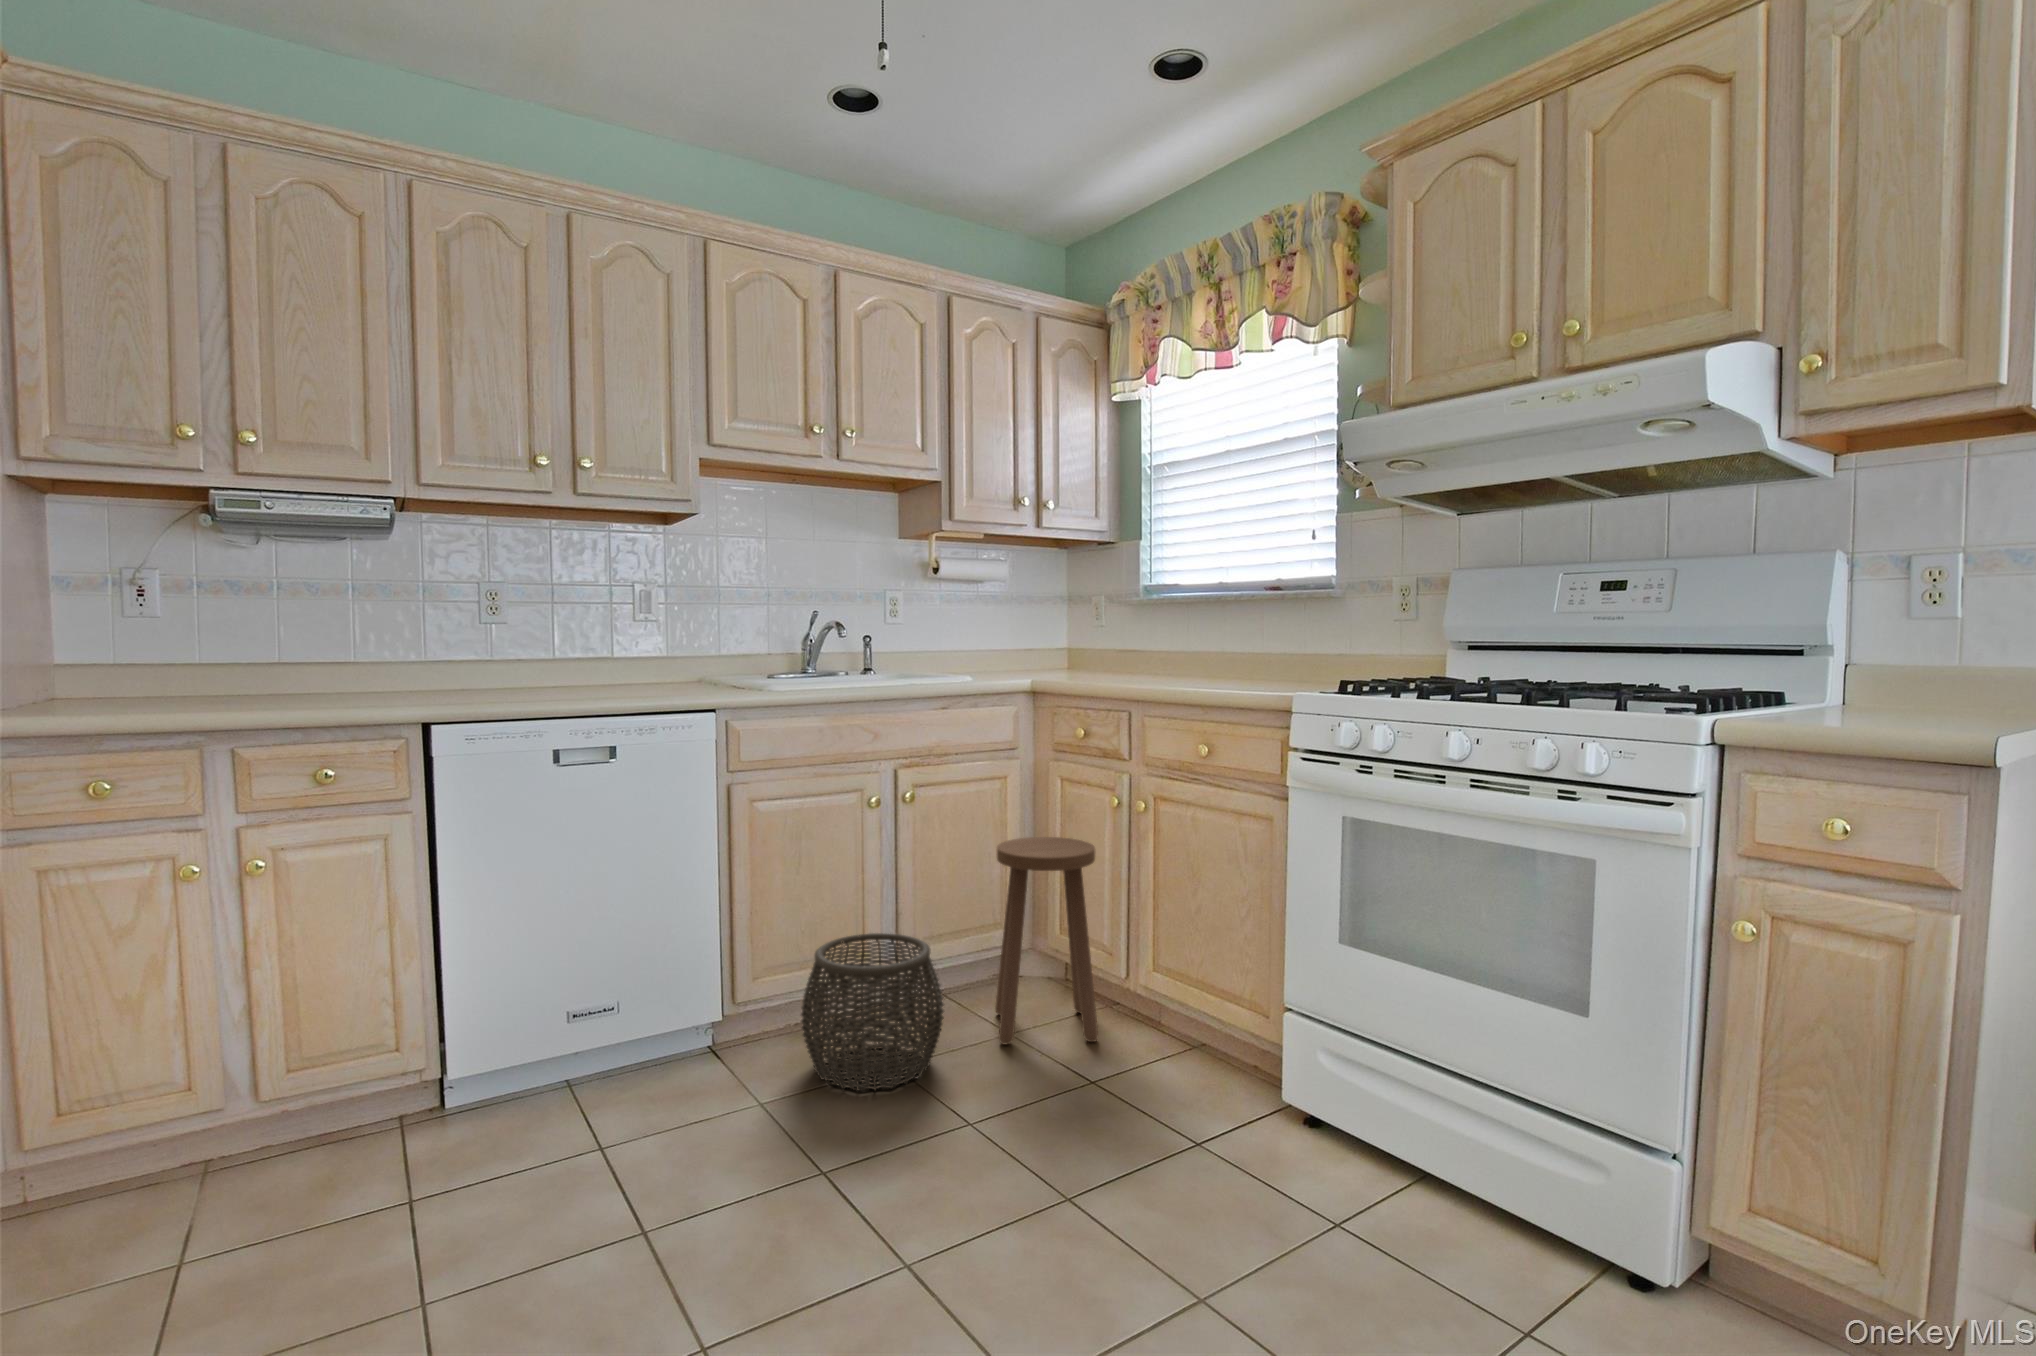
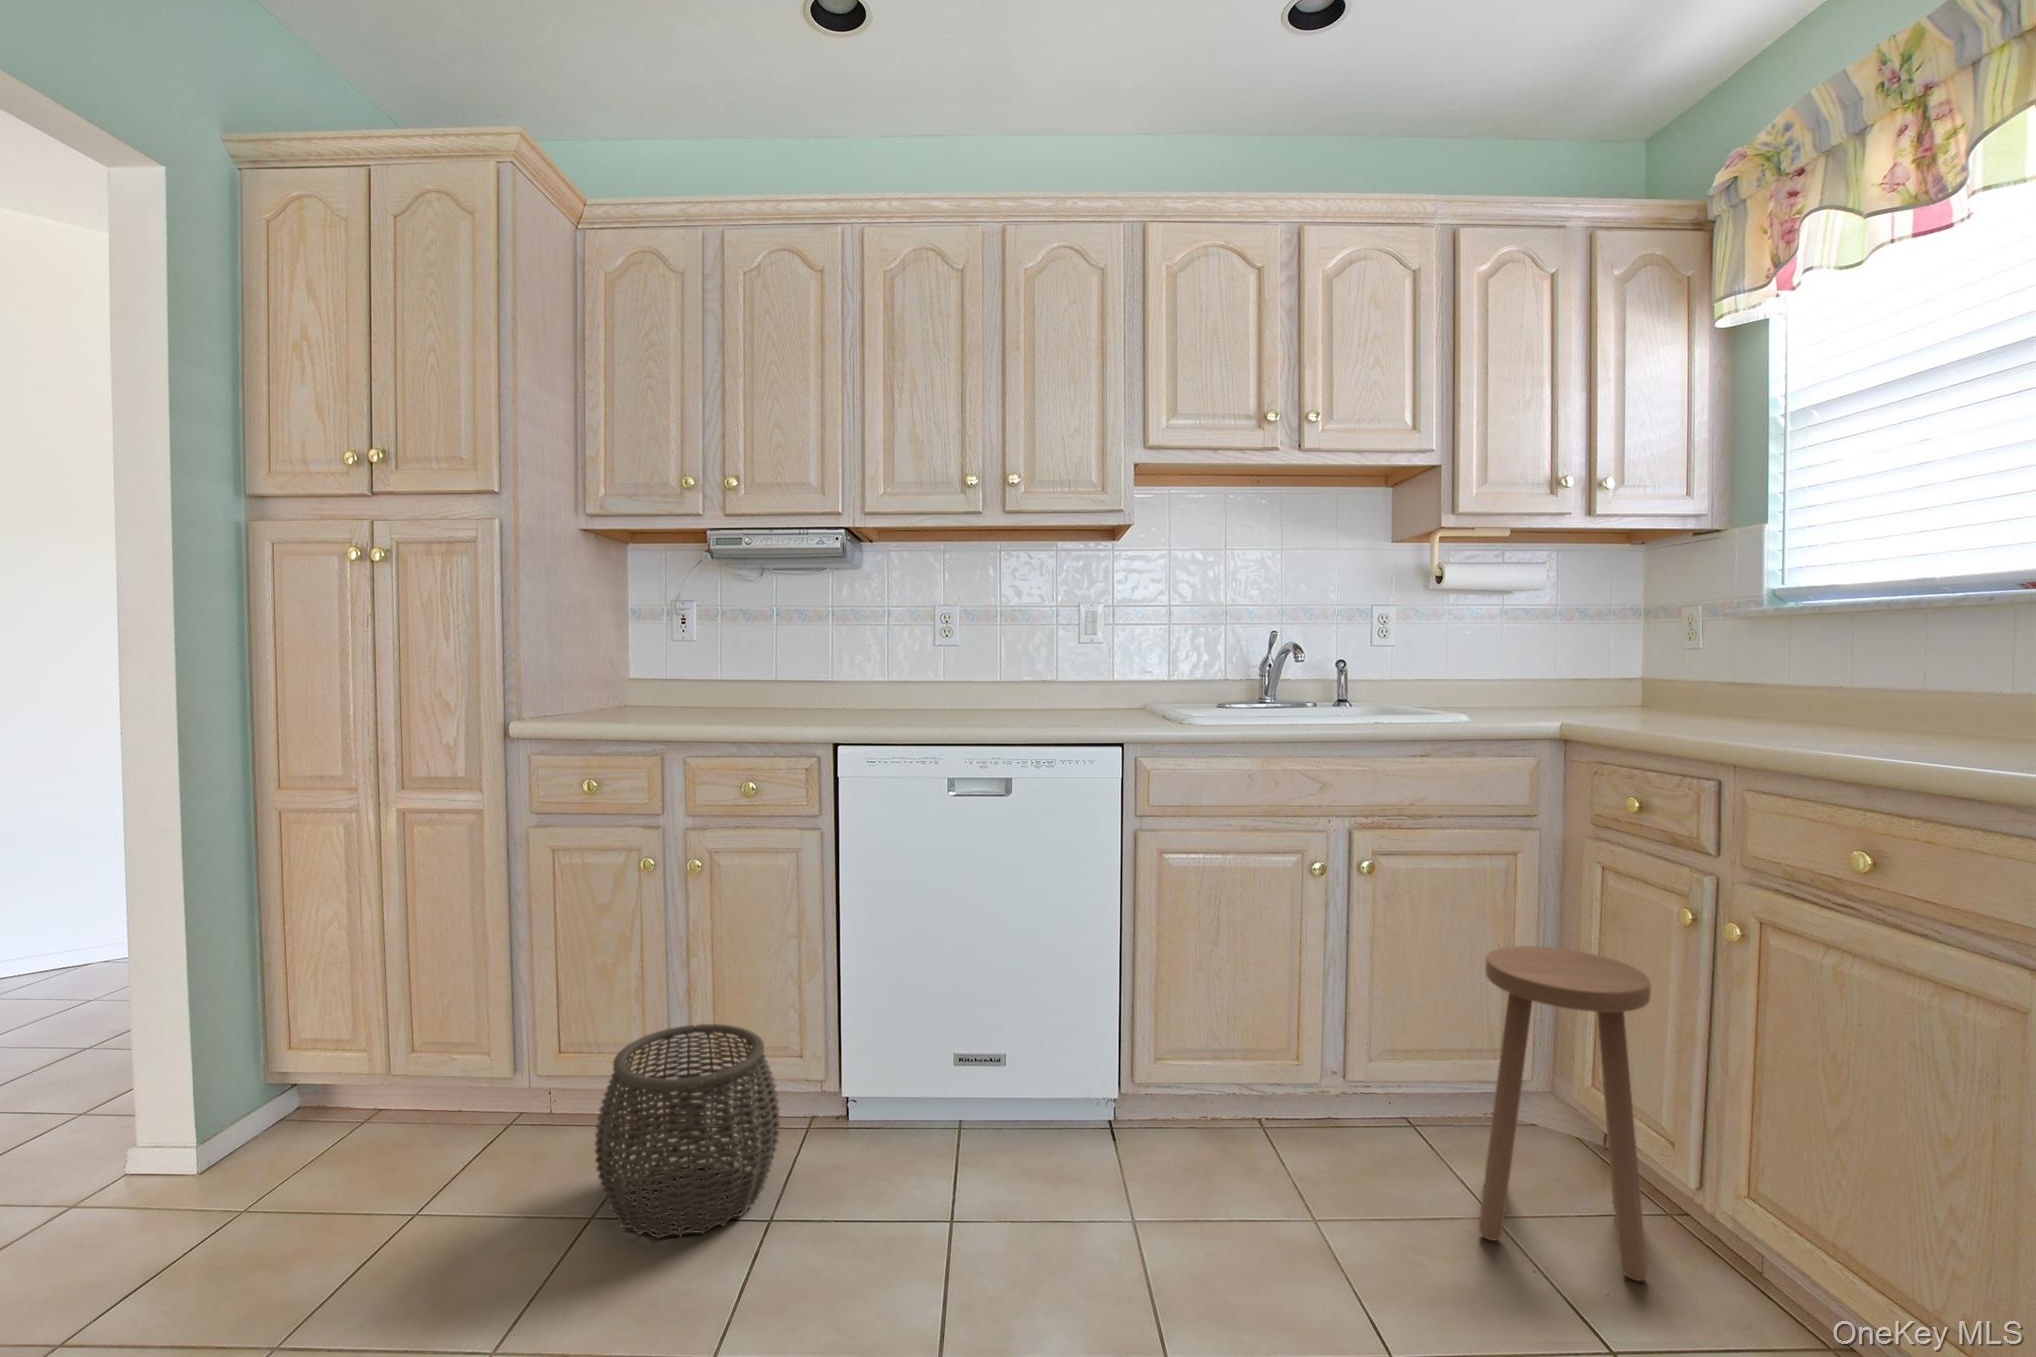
woven basket: present [801,933,944,1091] -> present [595,1024,780,1238]

